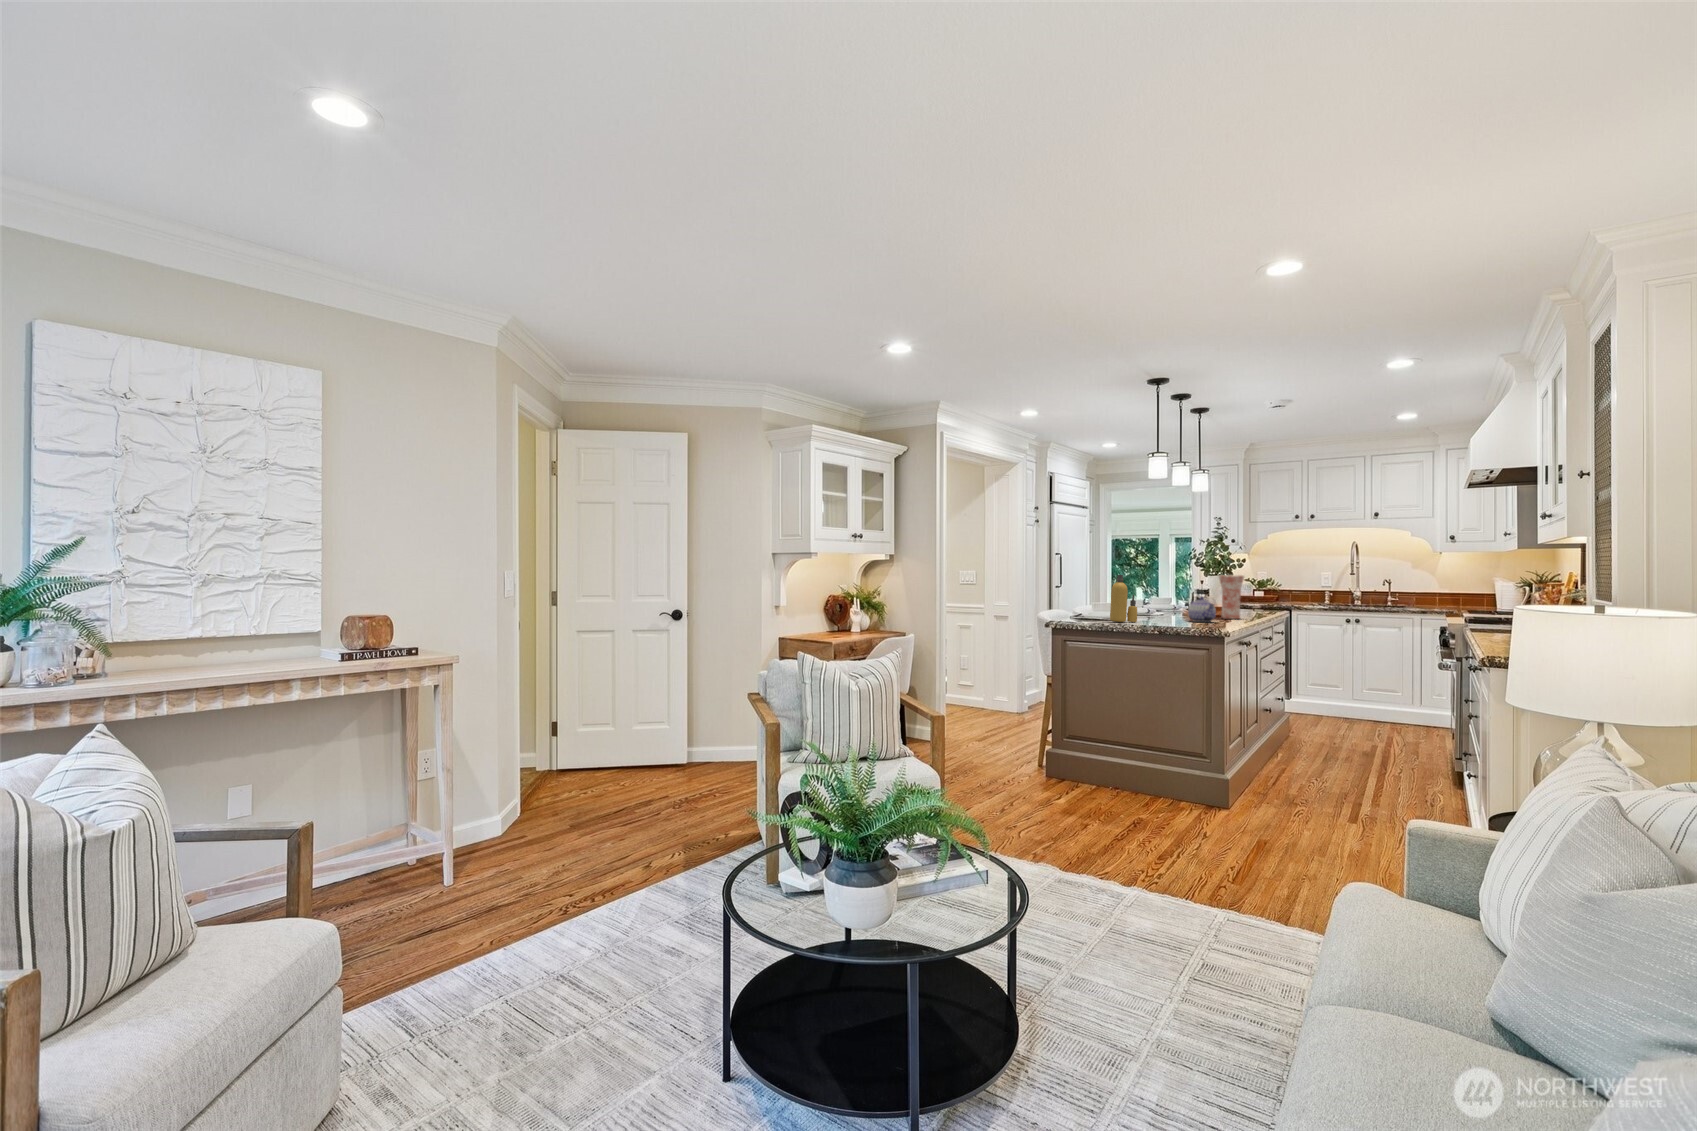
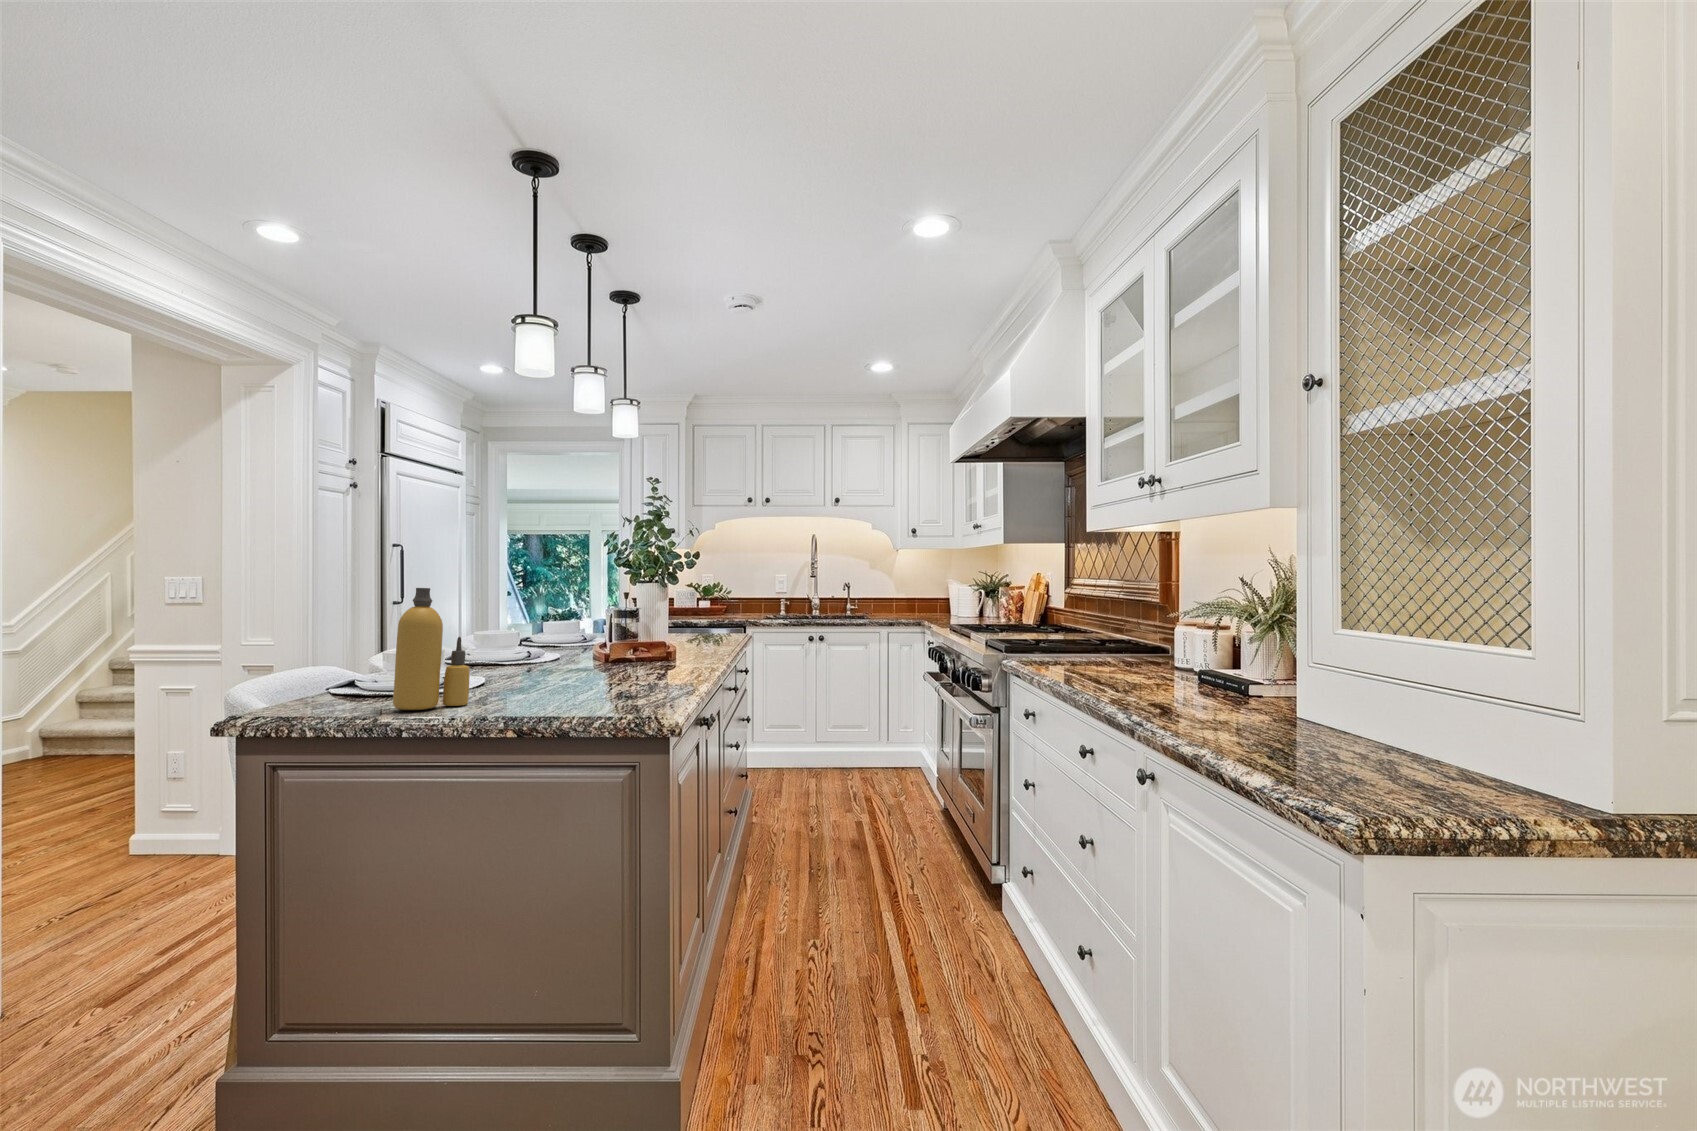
vase: present [1219,575,1244,619] -> none [655,583,701,667]
teapot: present [1188,597,1216,622] -> none [594,631,650,687]

